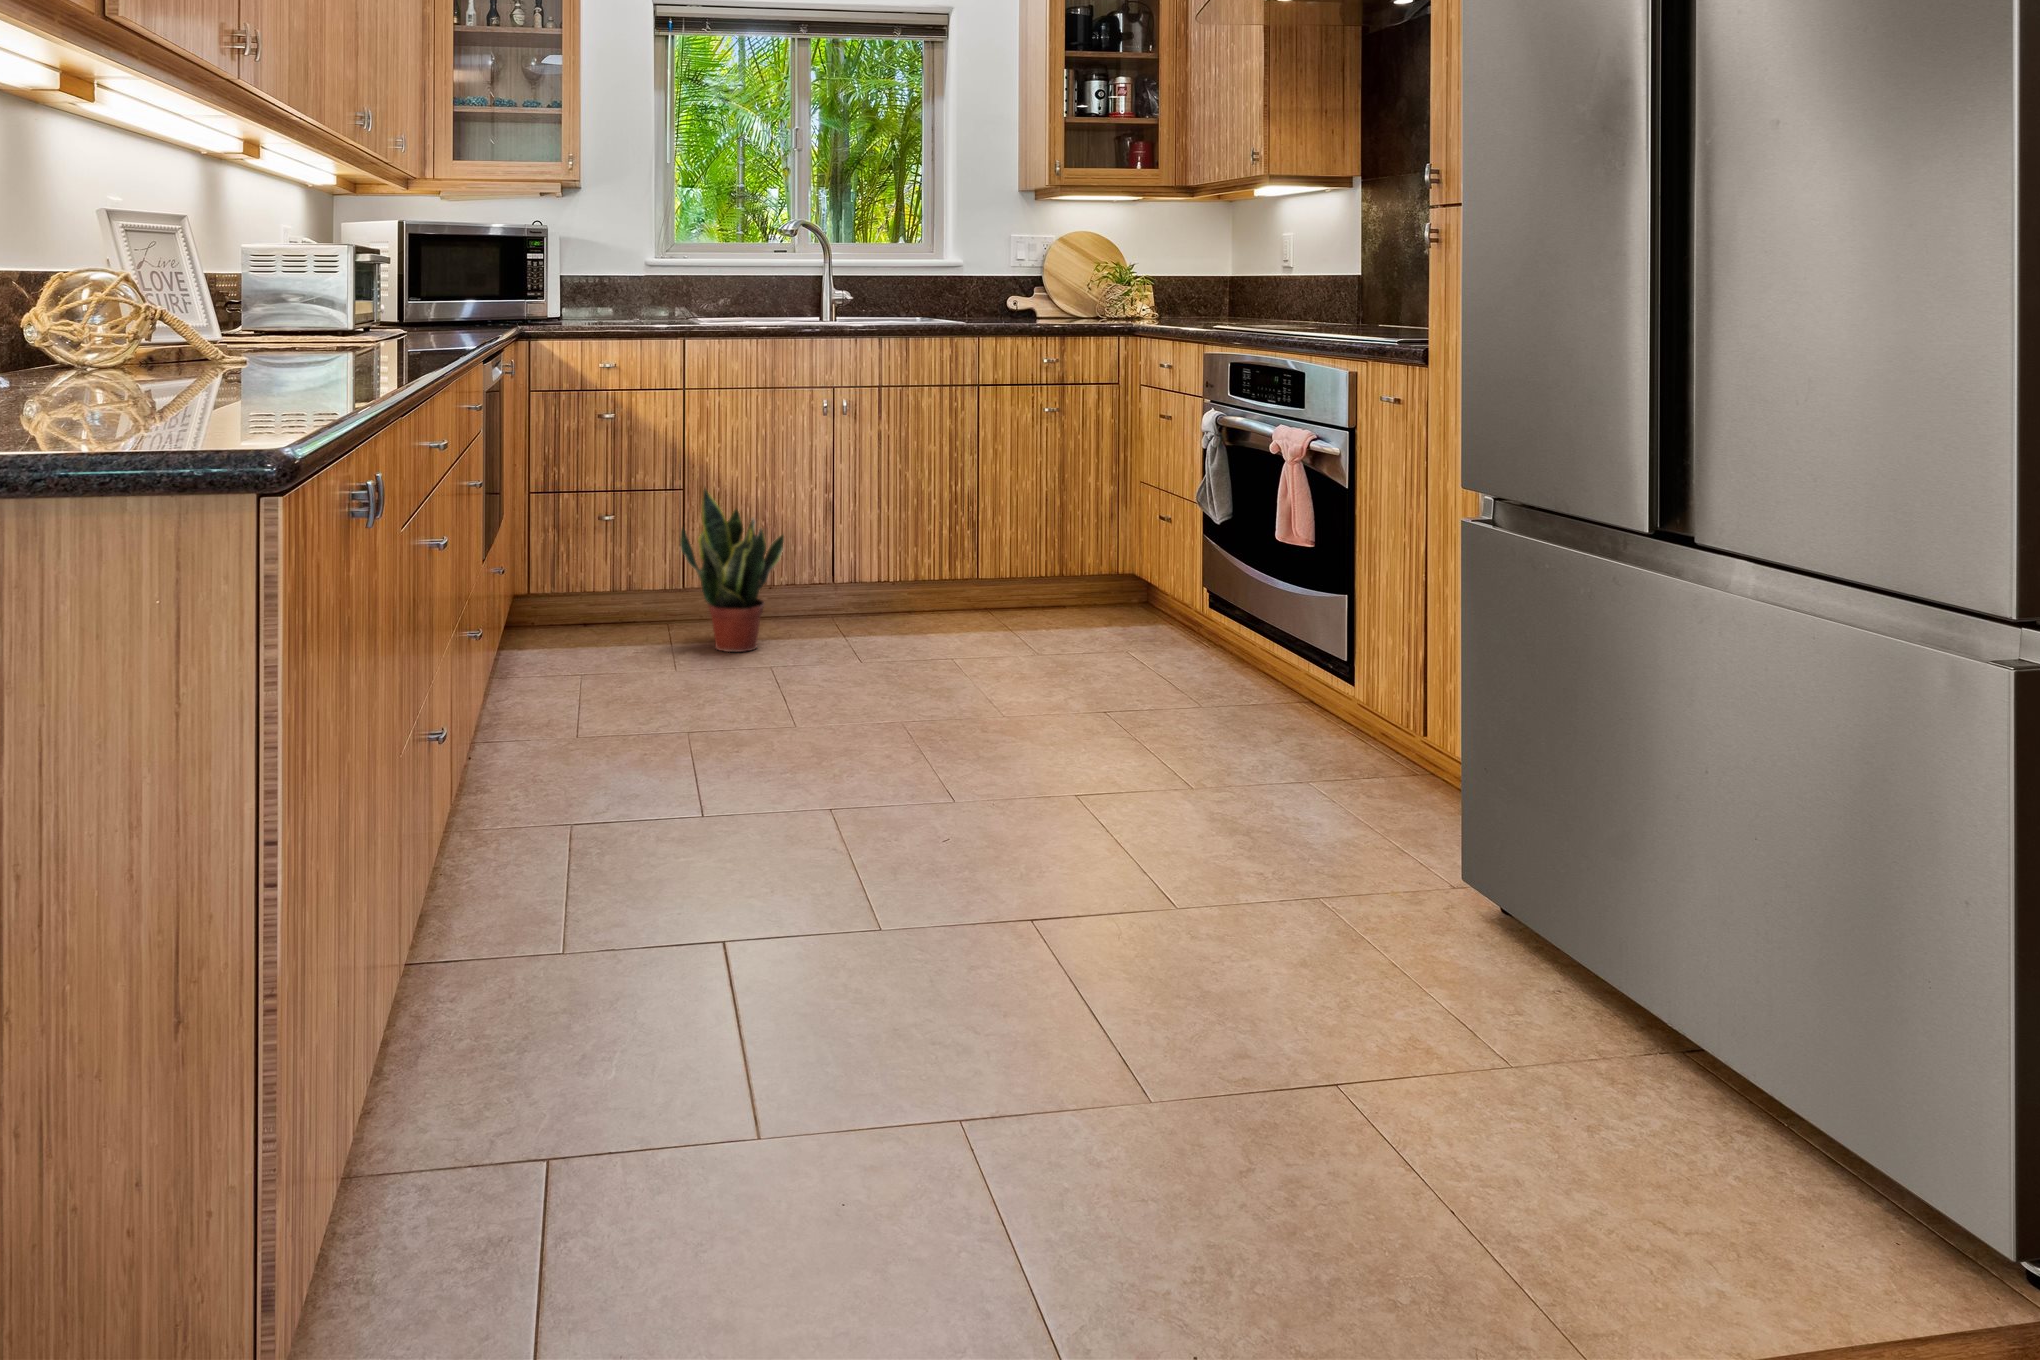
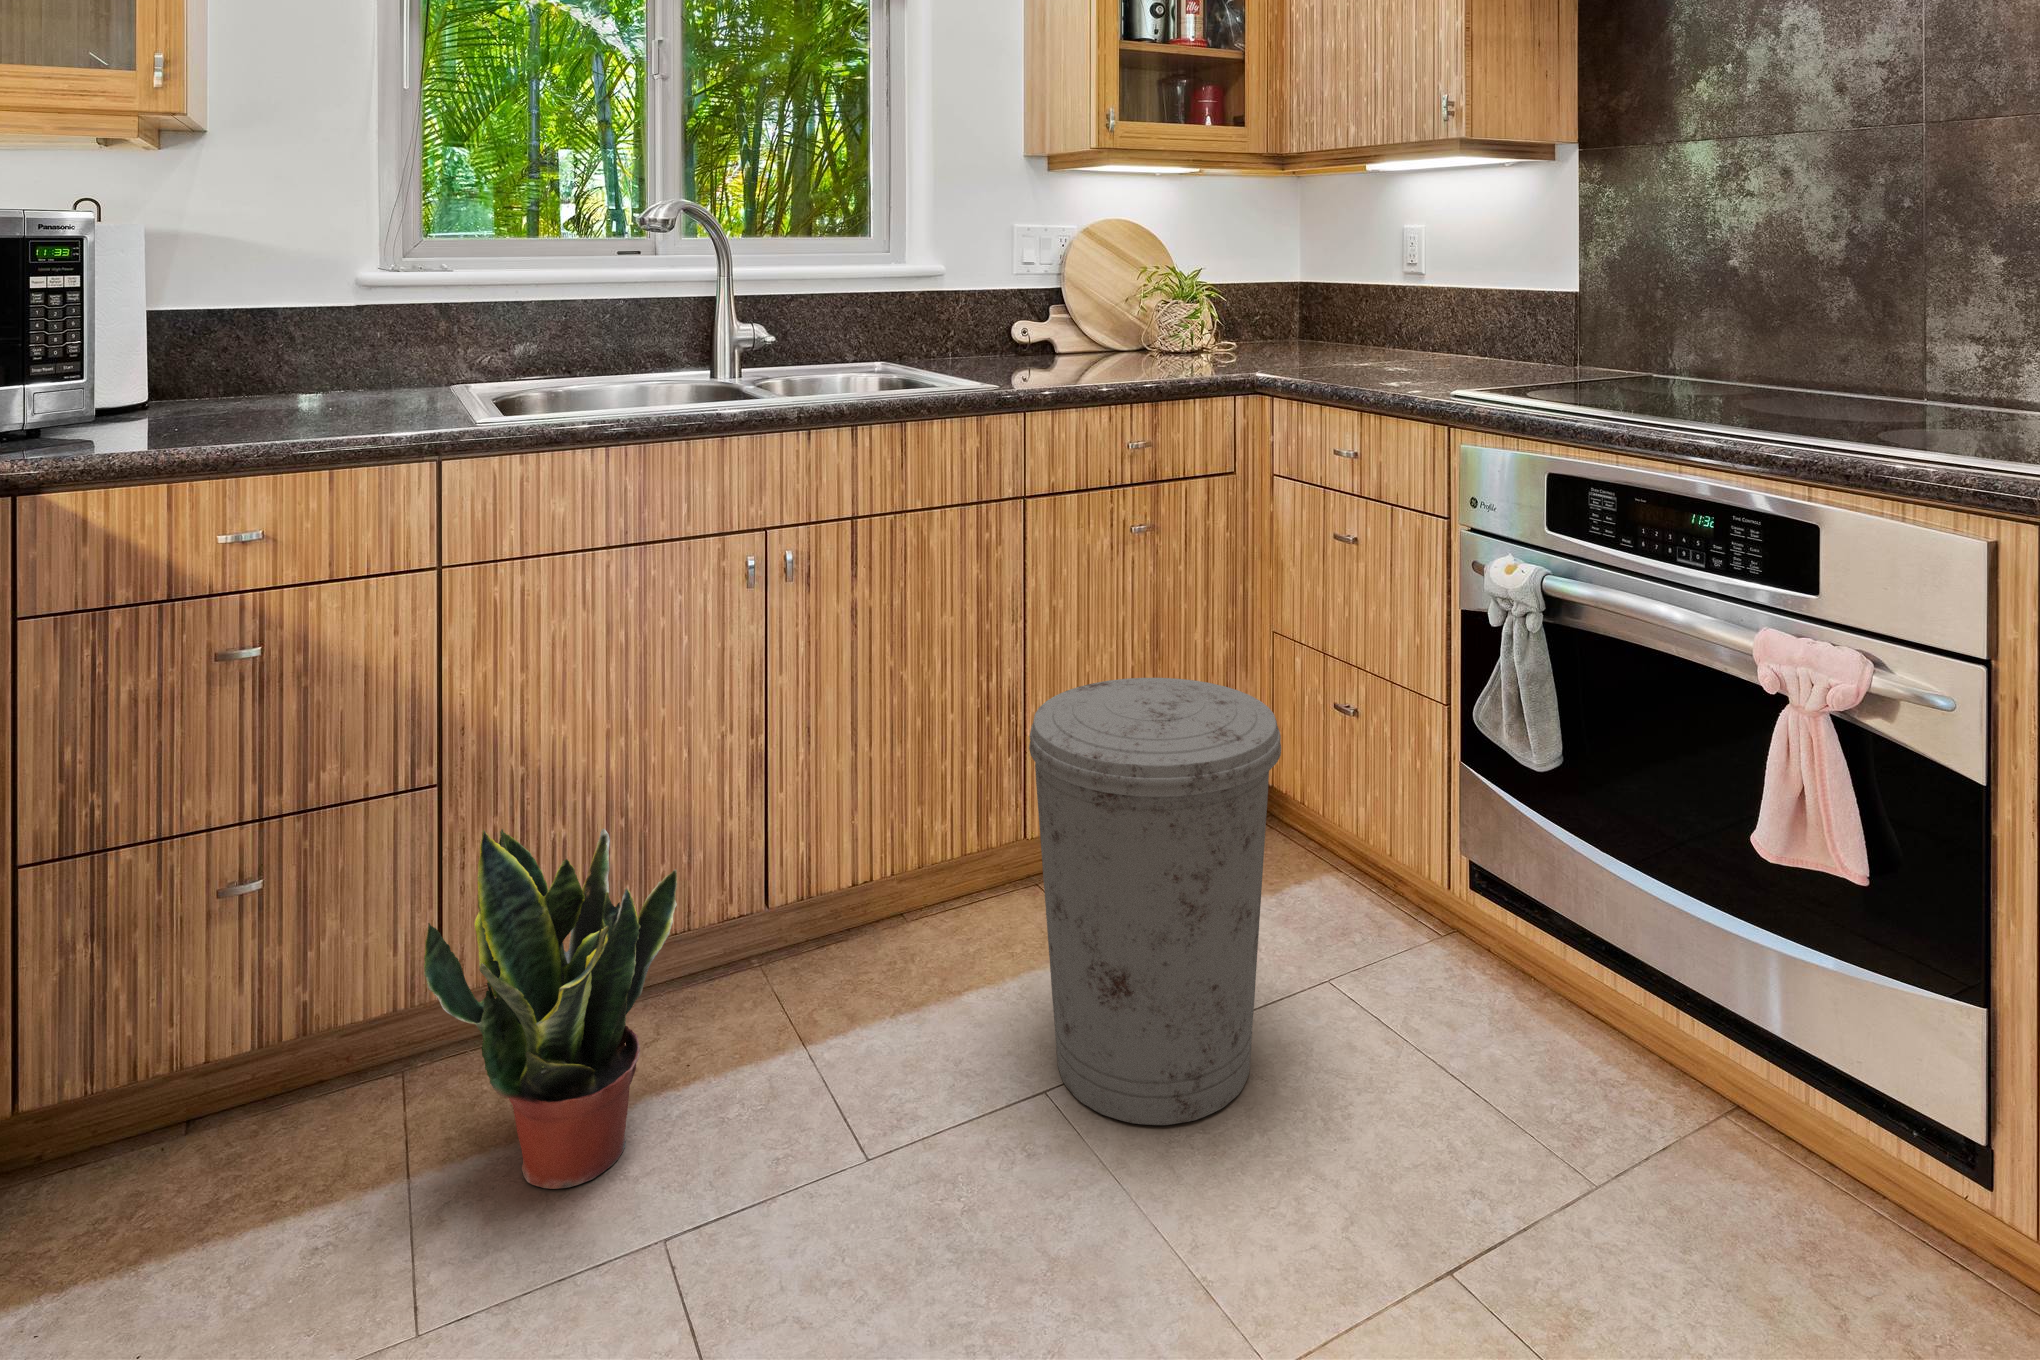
trash can: none [949,468,1078,668] -> present [1029,678,1281,1125]

